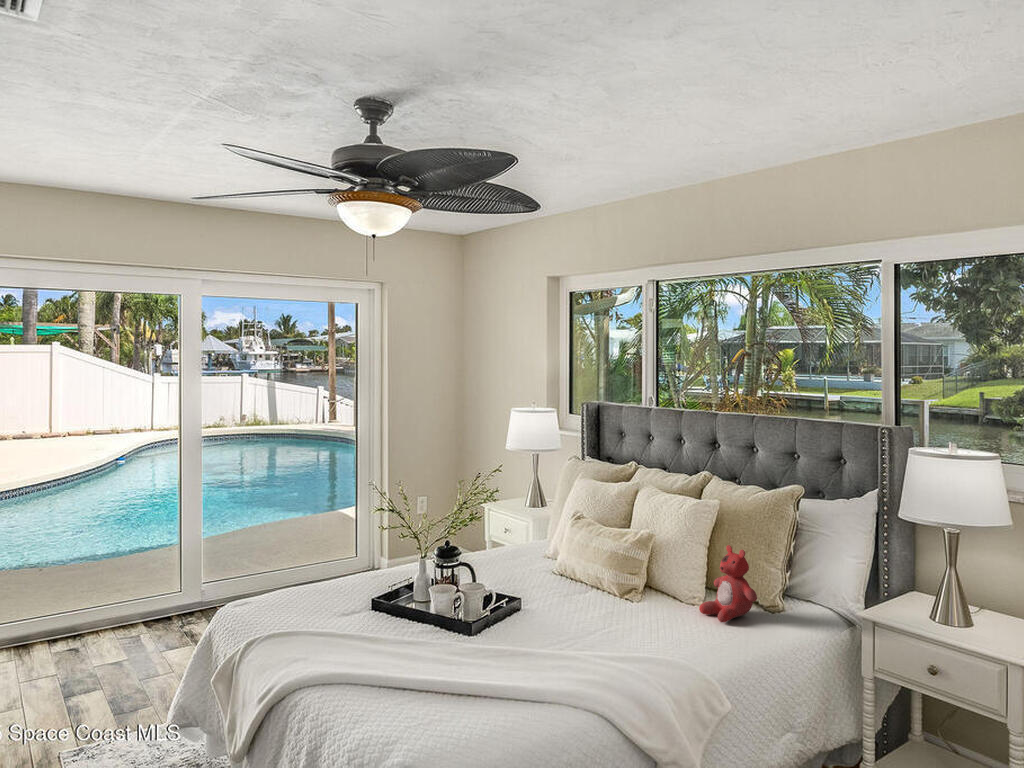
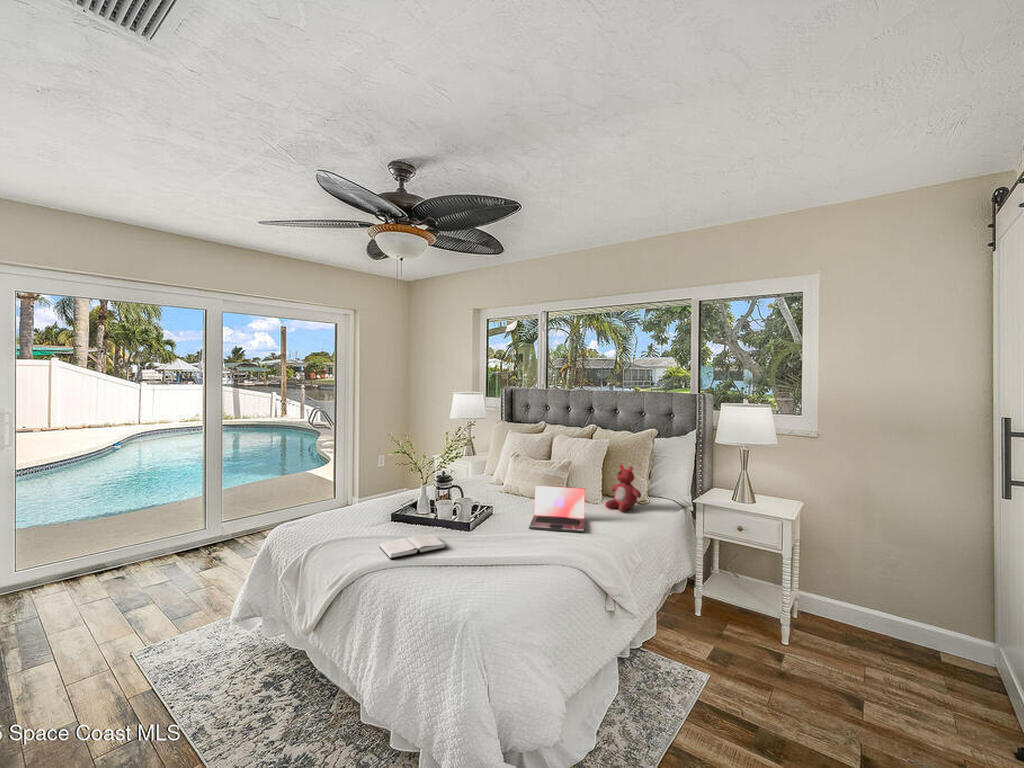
laptop: none [557,572,655,654] -> present [529,486,585,533]
hardback book: none [333,637,419,671] -> present [380,534,445,559]

